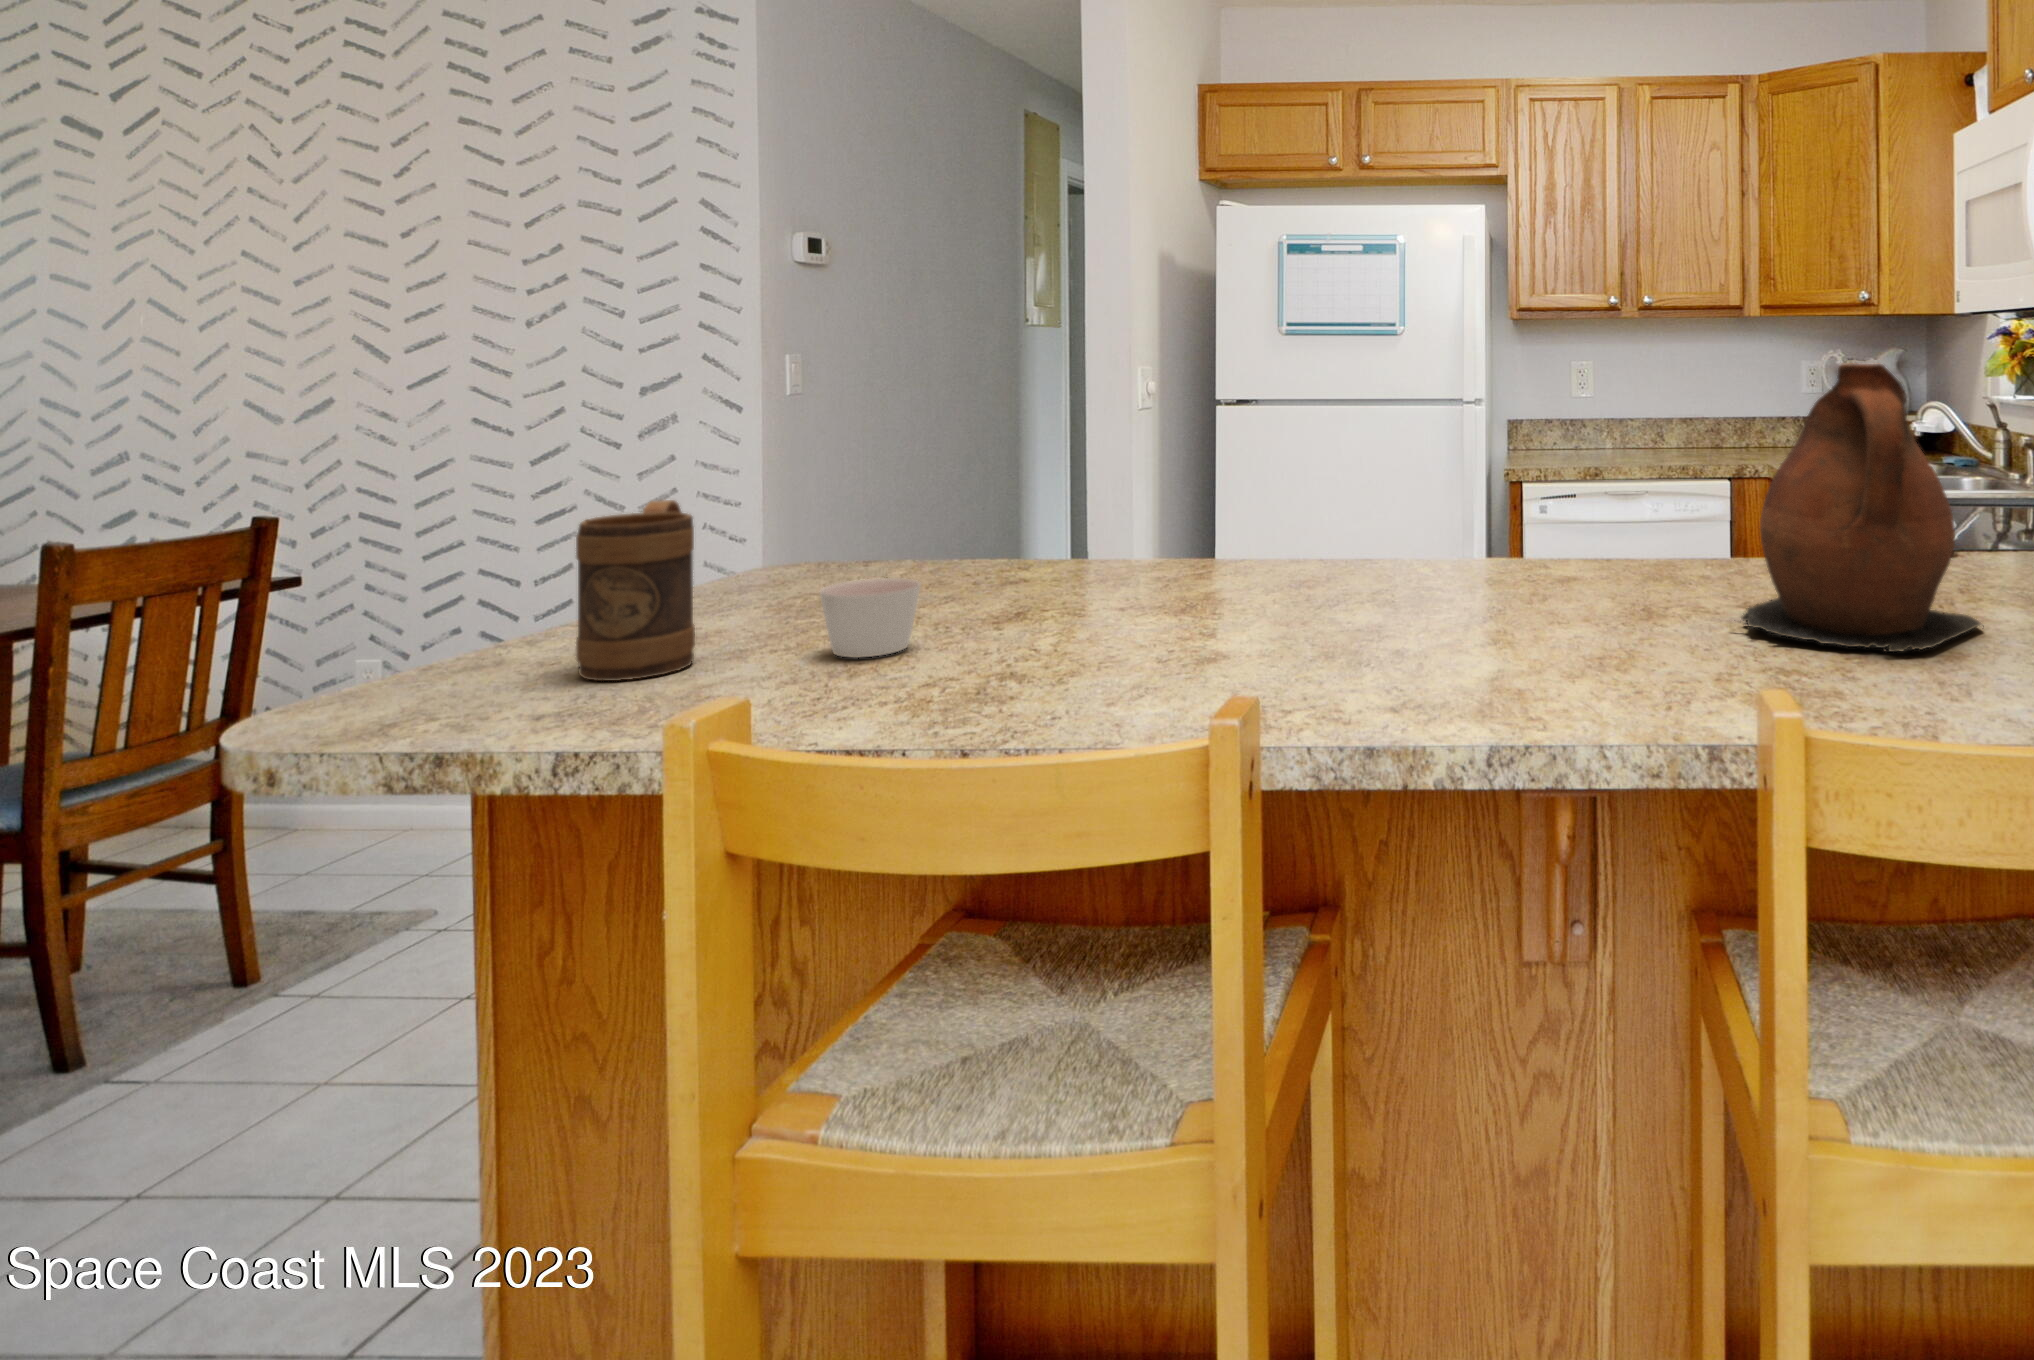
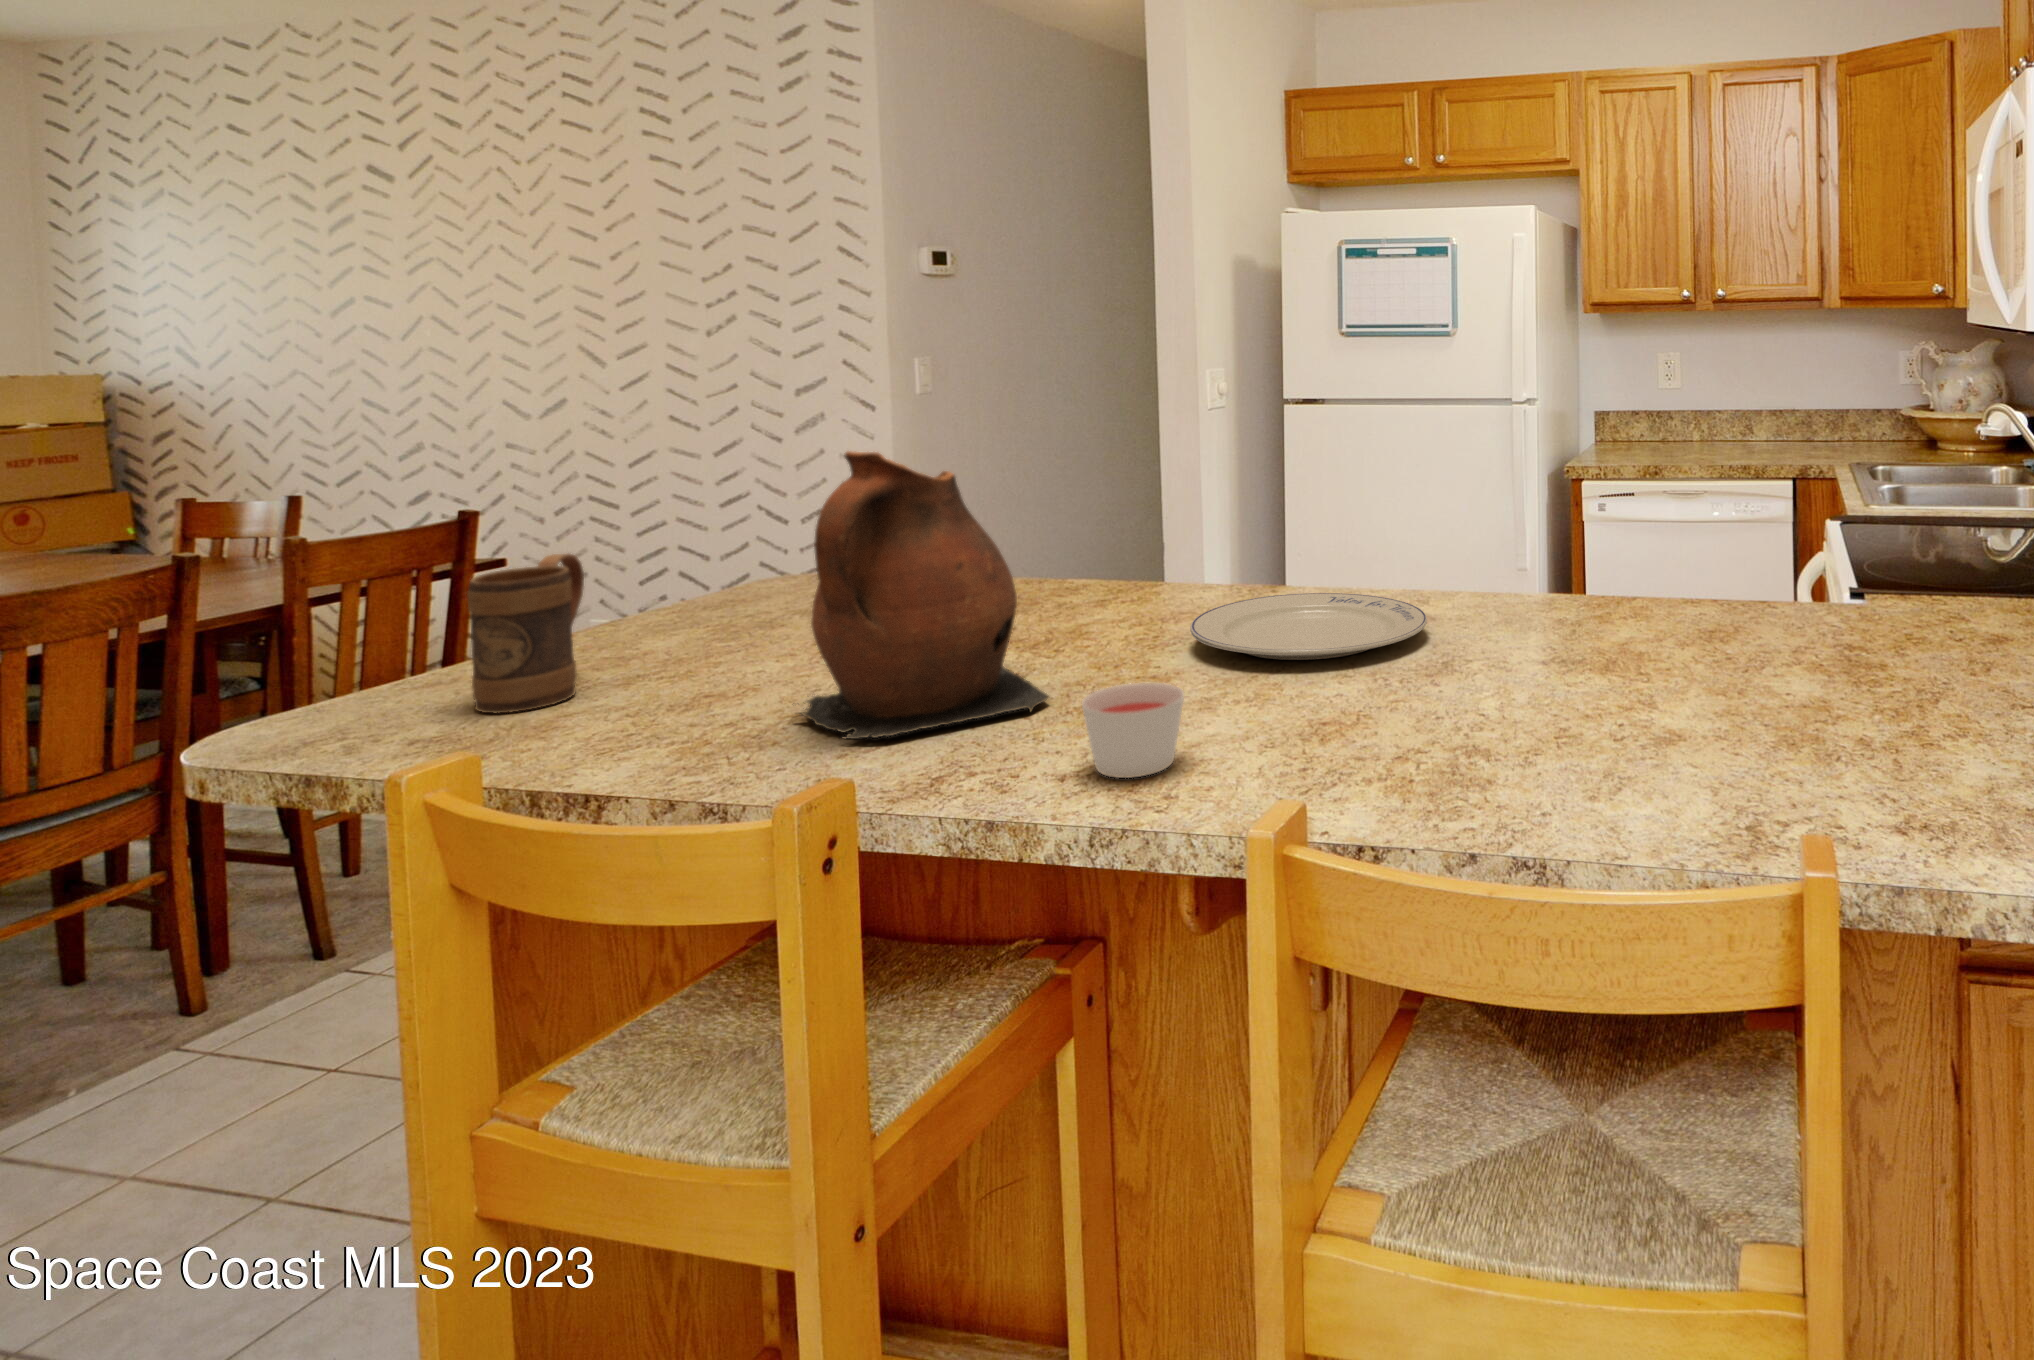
ceramic pitcher: present [1742,363,1981,652] -> present [801,451,1049,739]
plate: none [1357,551,1599,607] -> present [1190,593,1427,660]
candle: present [820,578,920,657] -> present [1082,683,1184,778]

